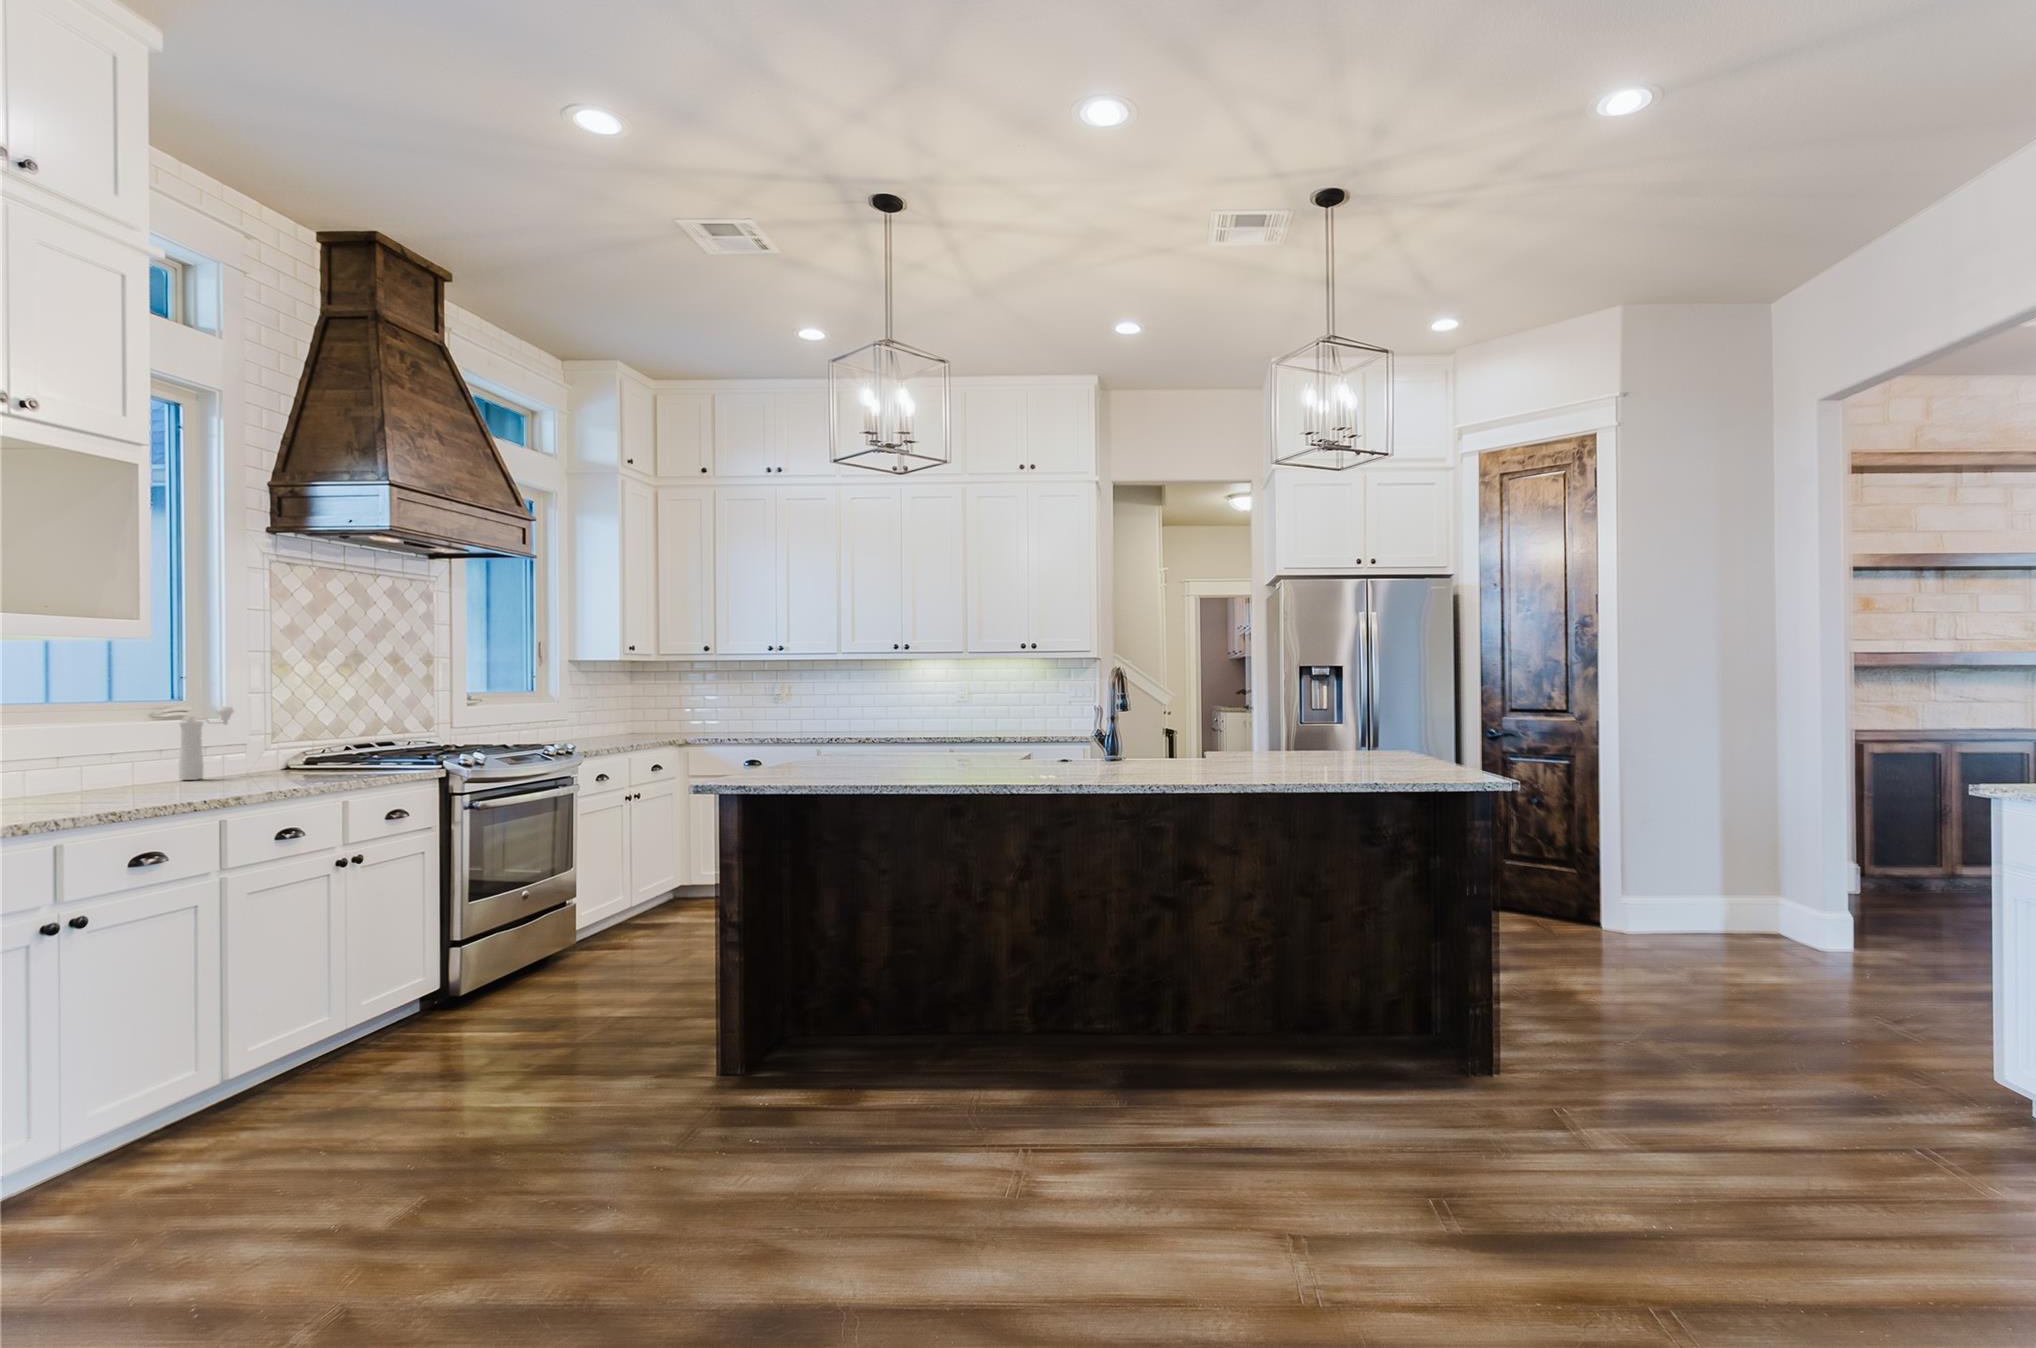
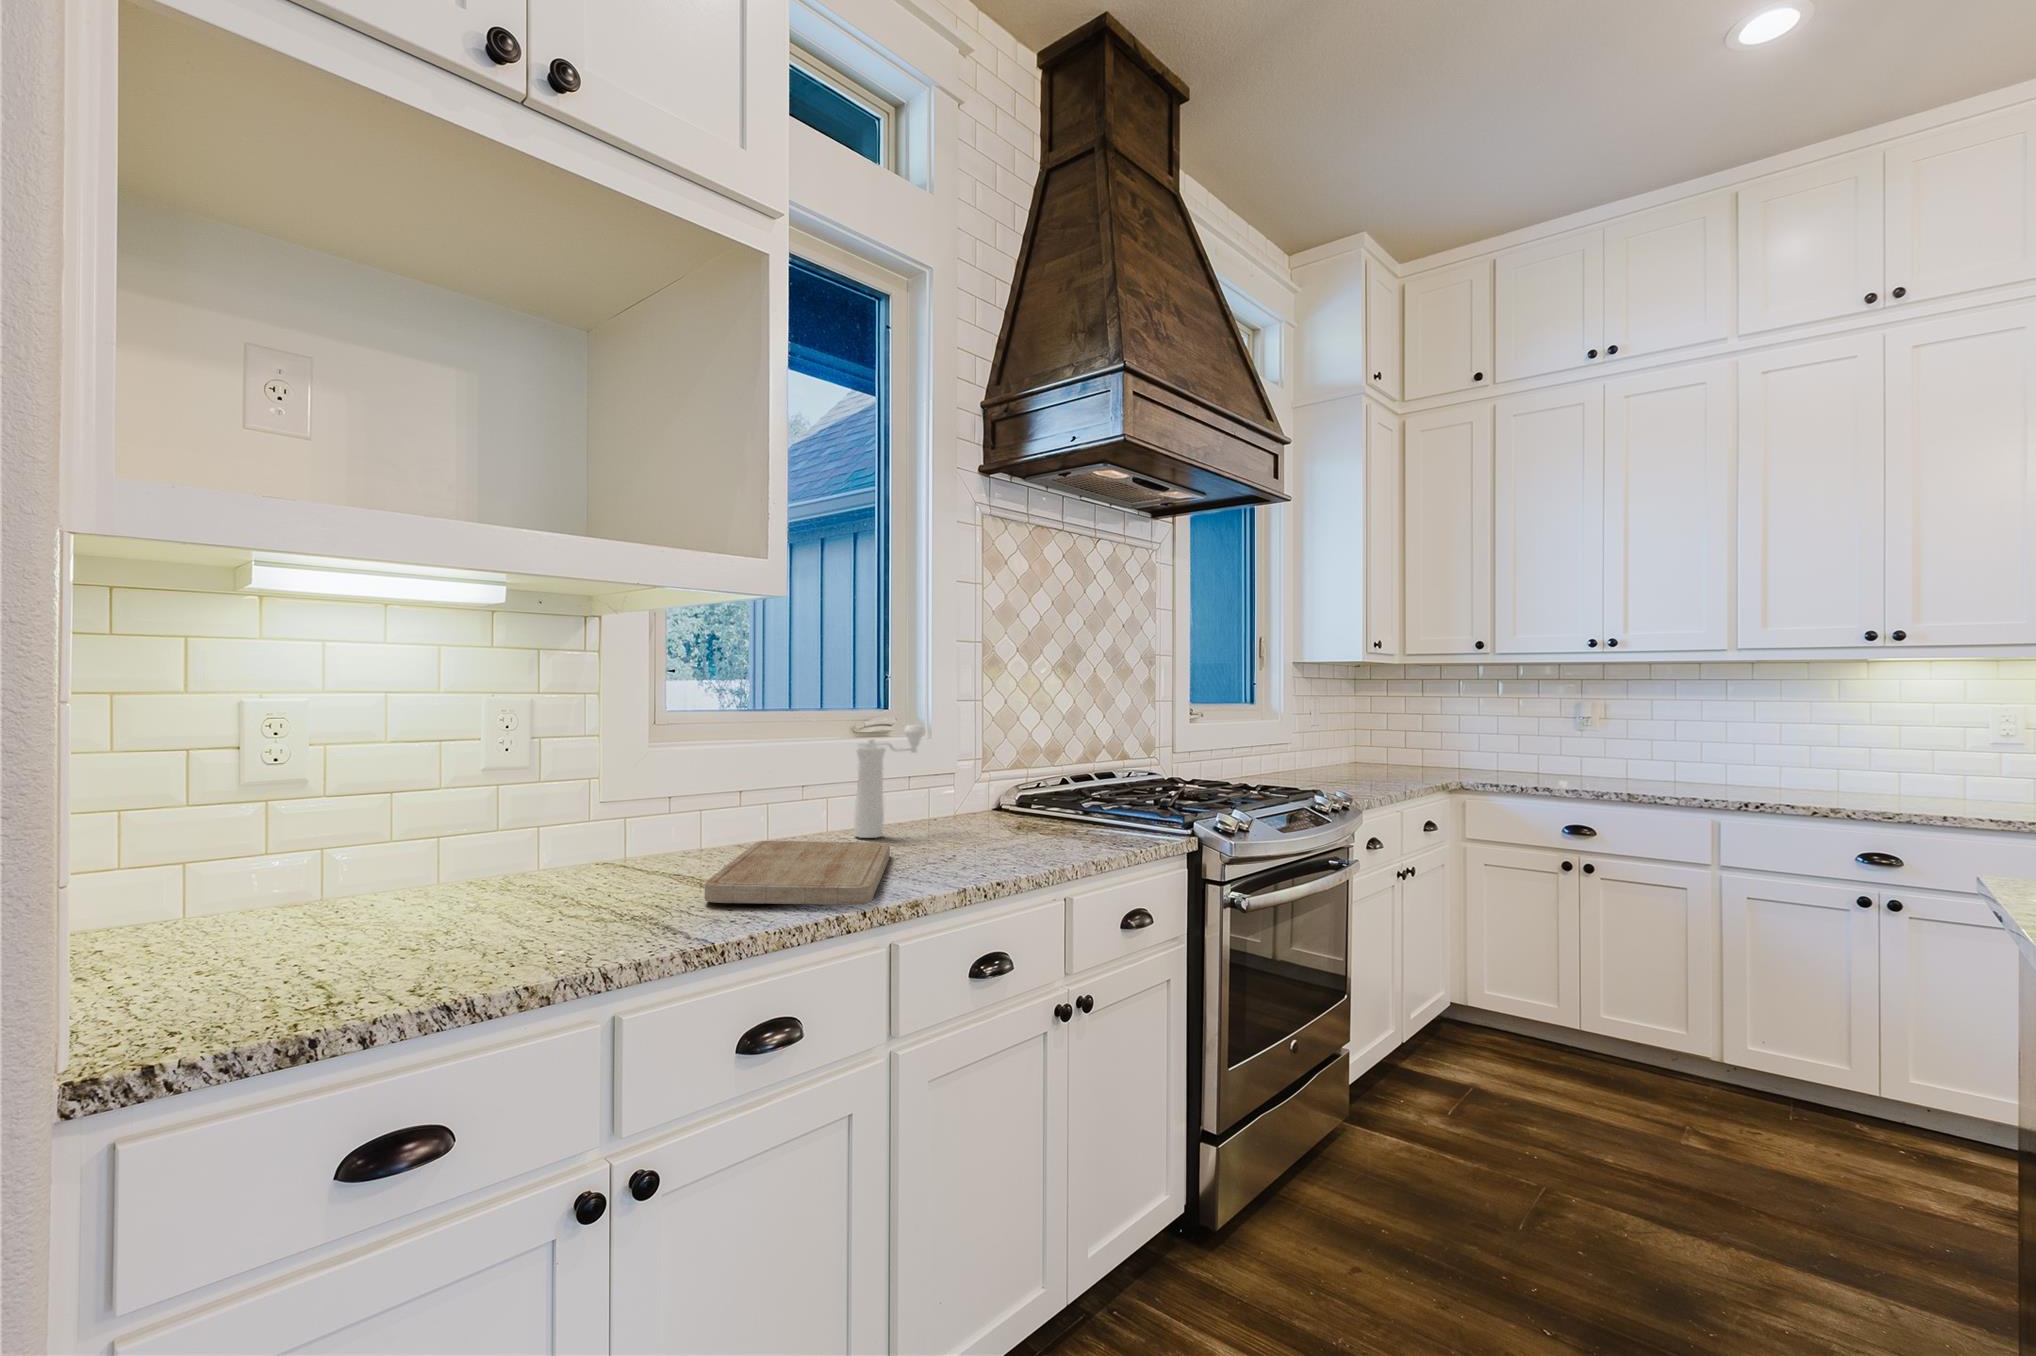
cutting board: none [89,777,212,803] -> present [704,841,890,905]

